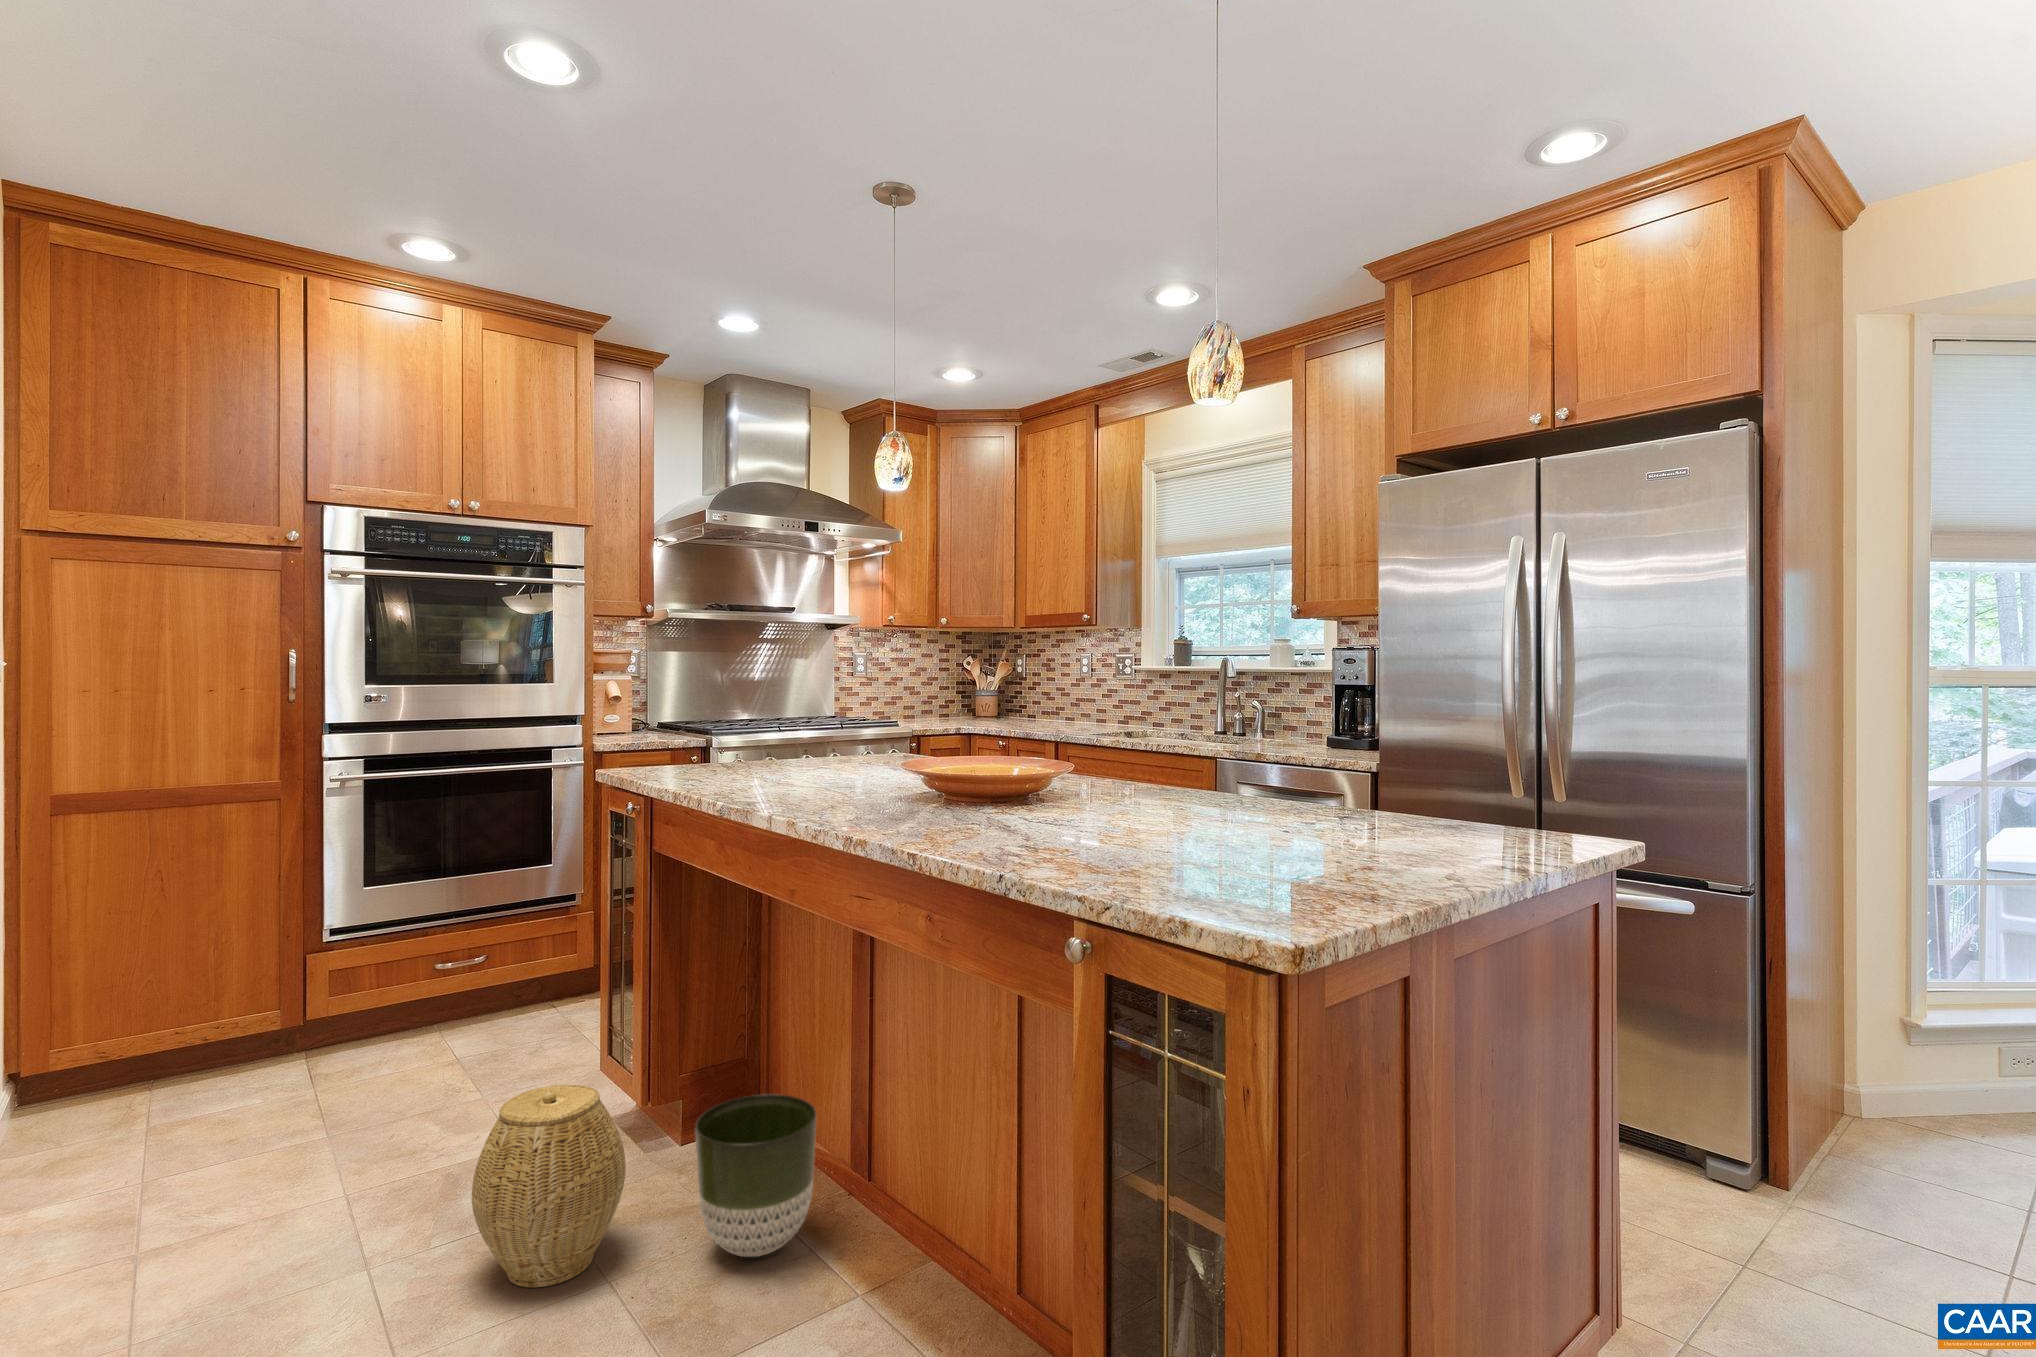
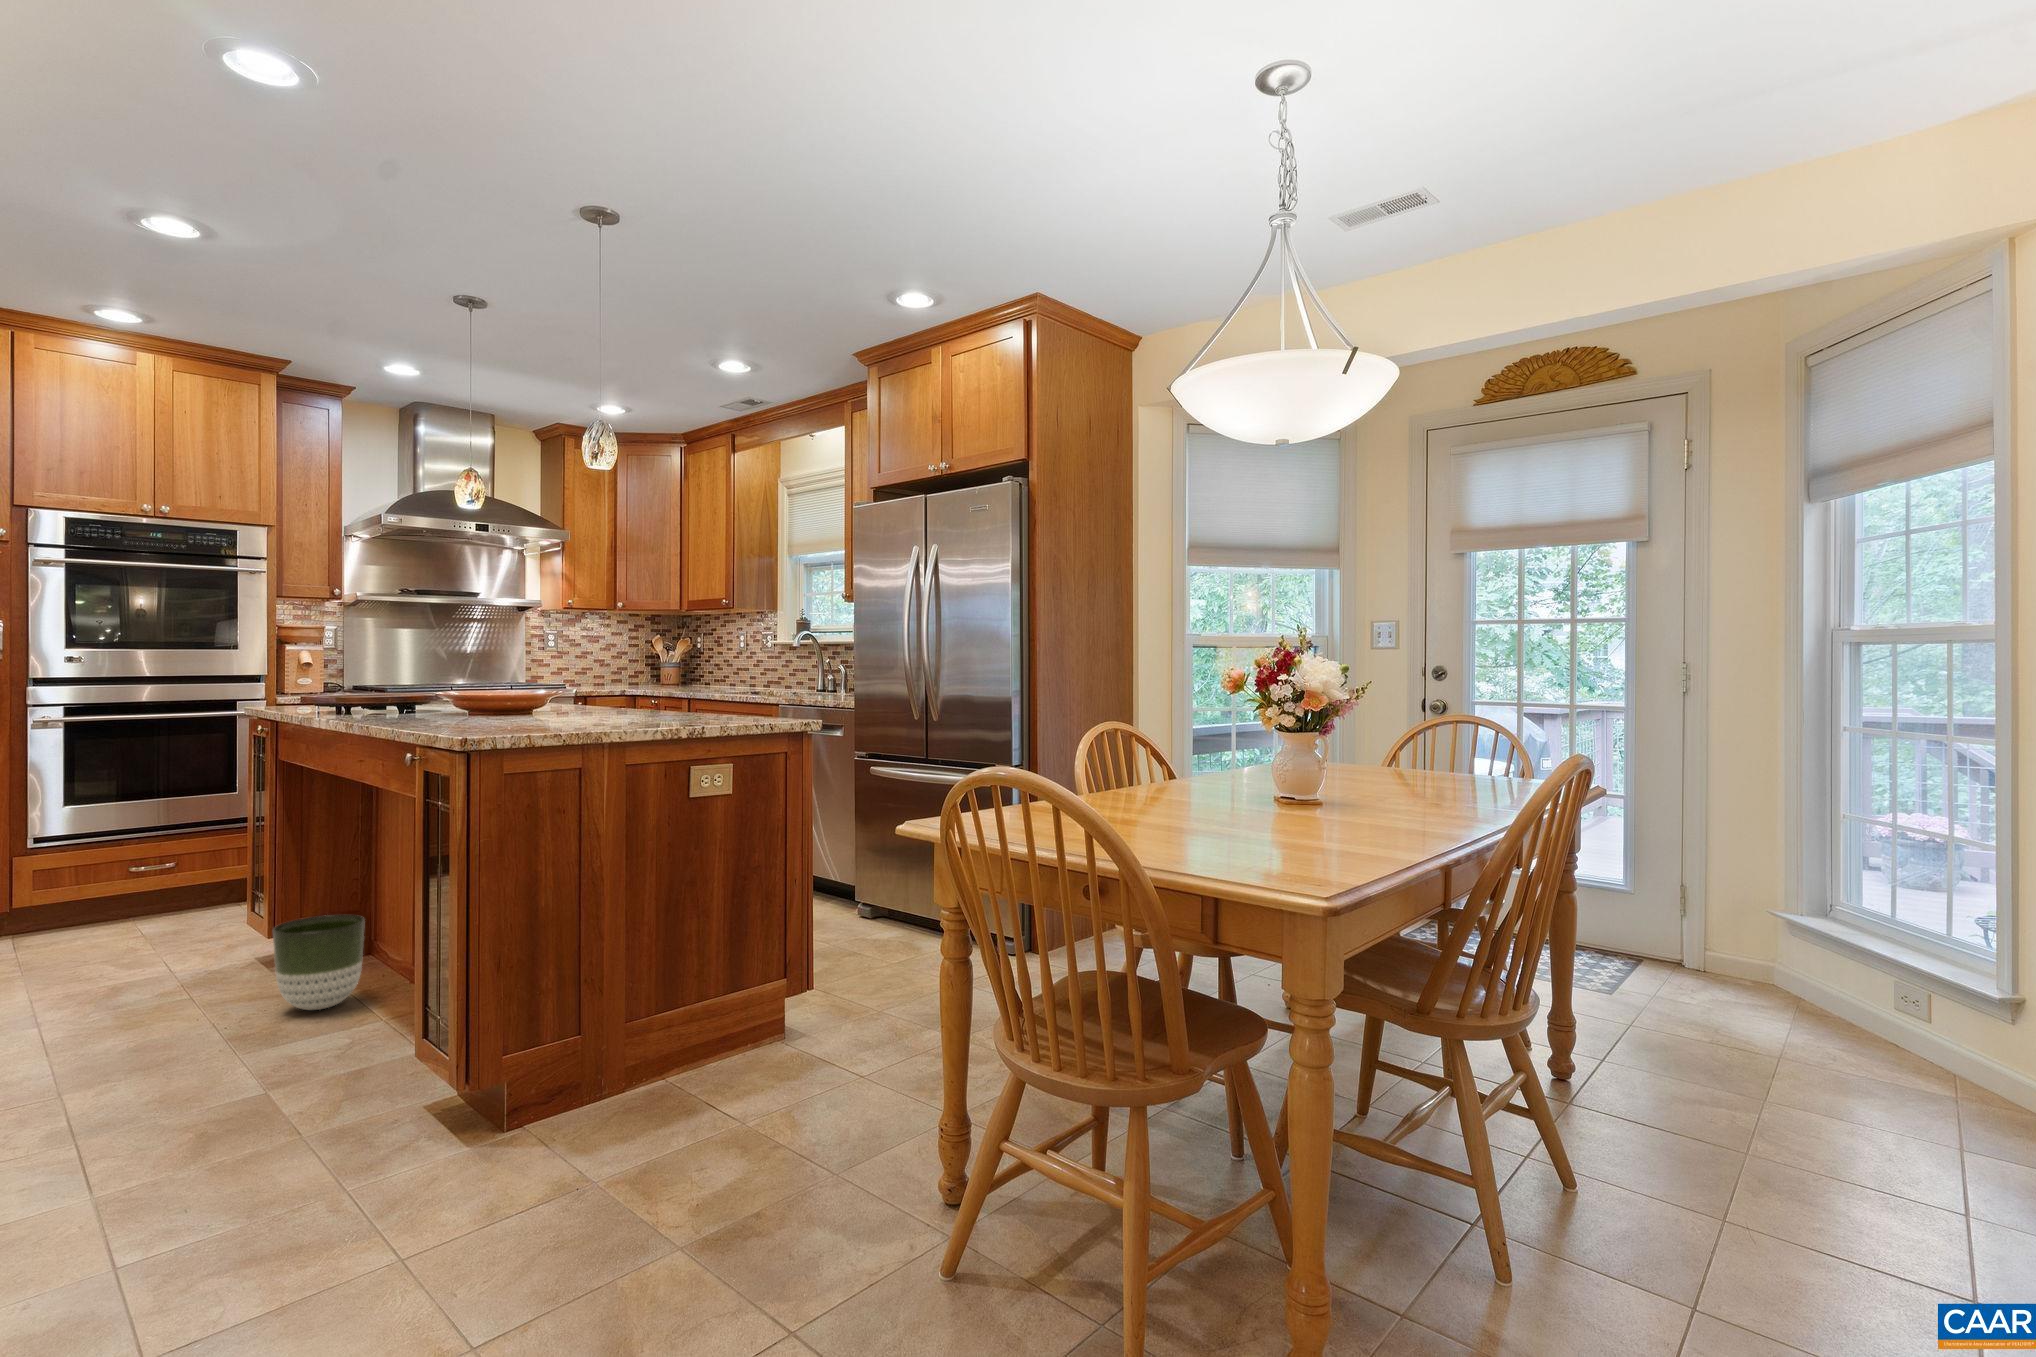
woven basket: present [472,1085,626,1288] -> none [110,907,227,1027]

